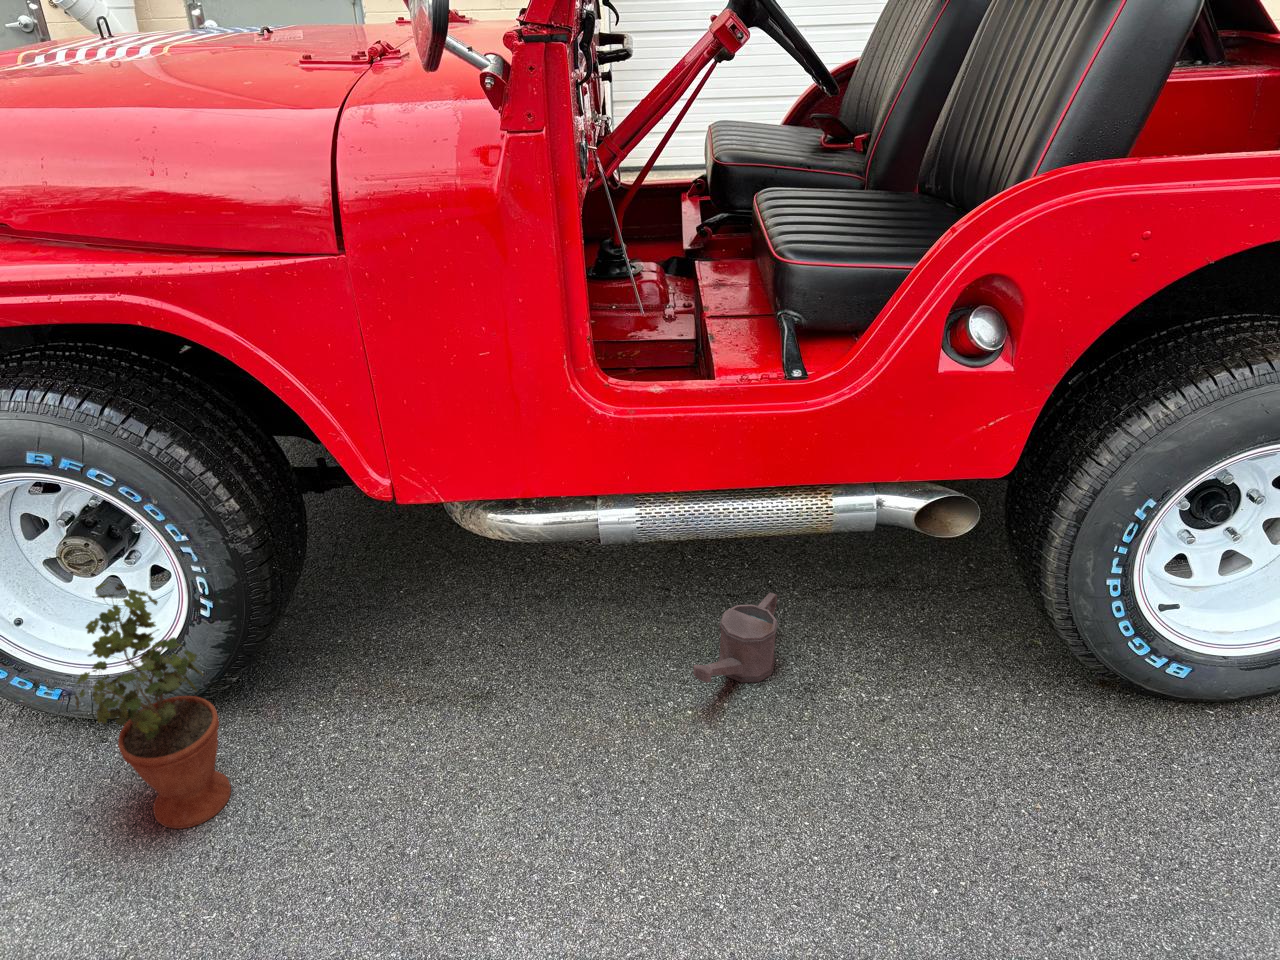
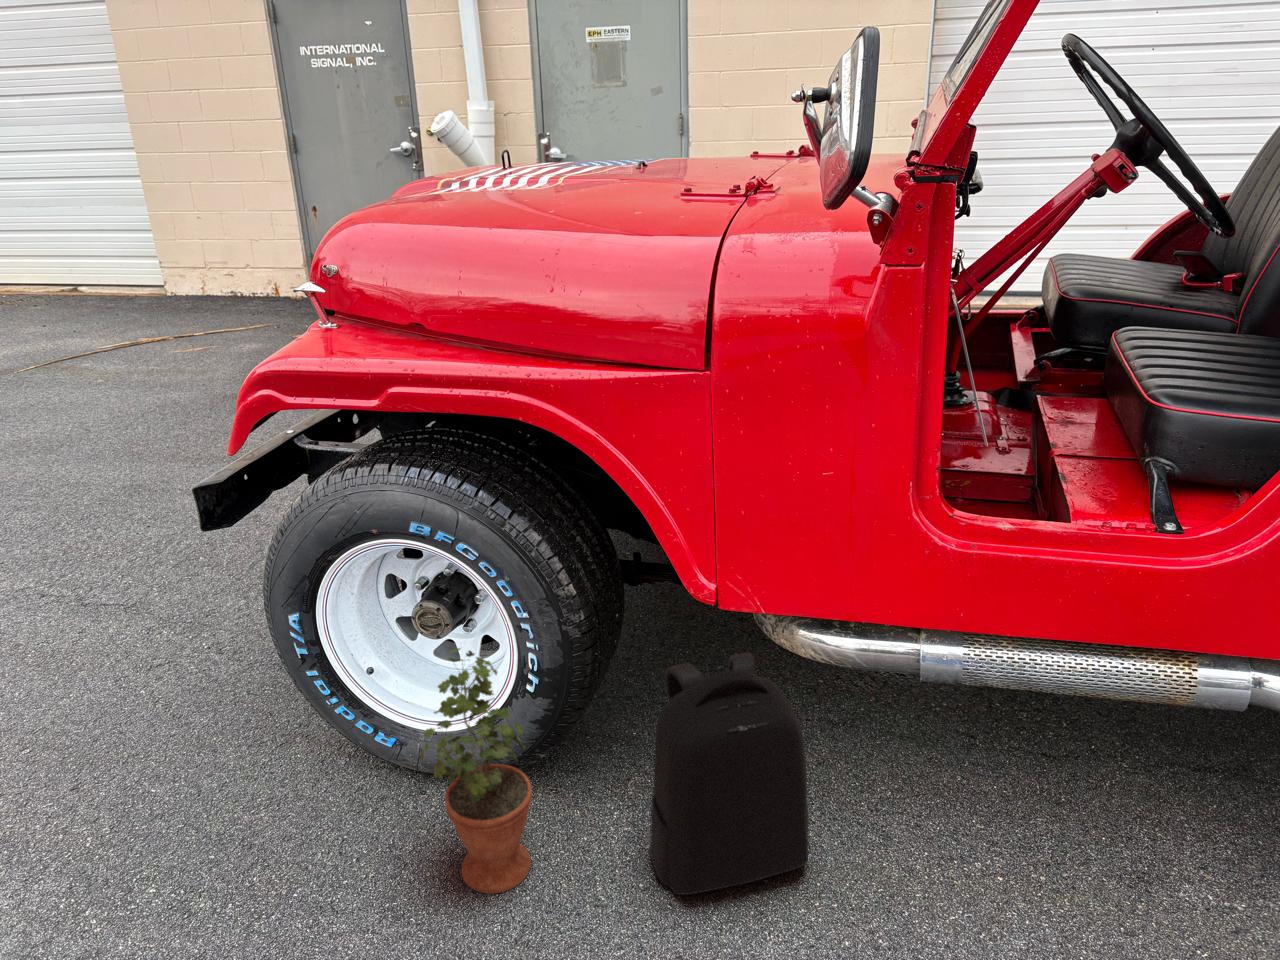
backpack: none [343,543,515,788] -> present [650,653,809,895]
watering can: present [694,592,778,683] -> none [1010,760,1109,859]

